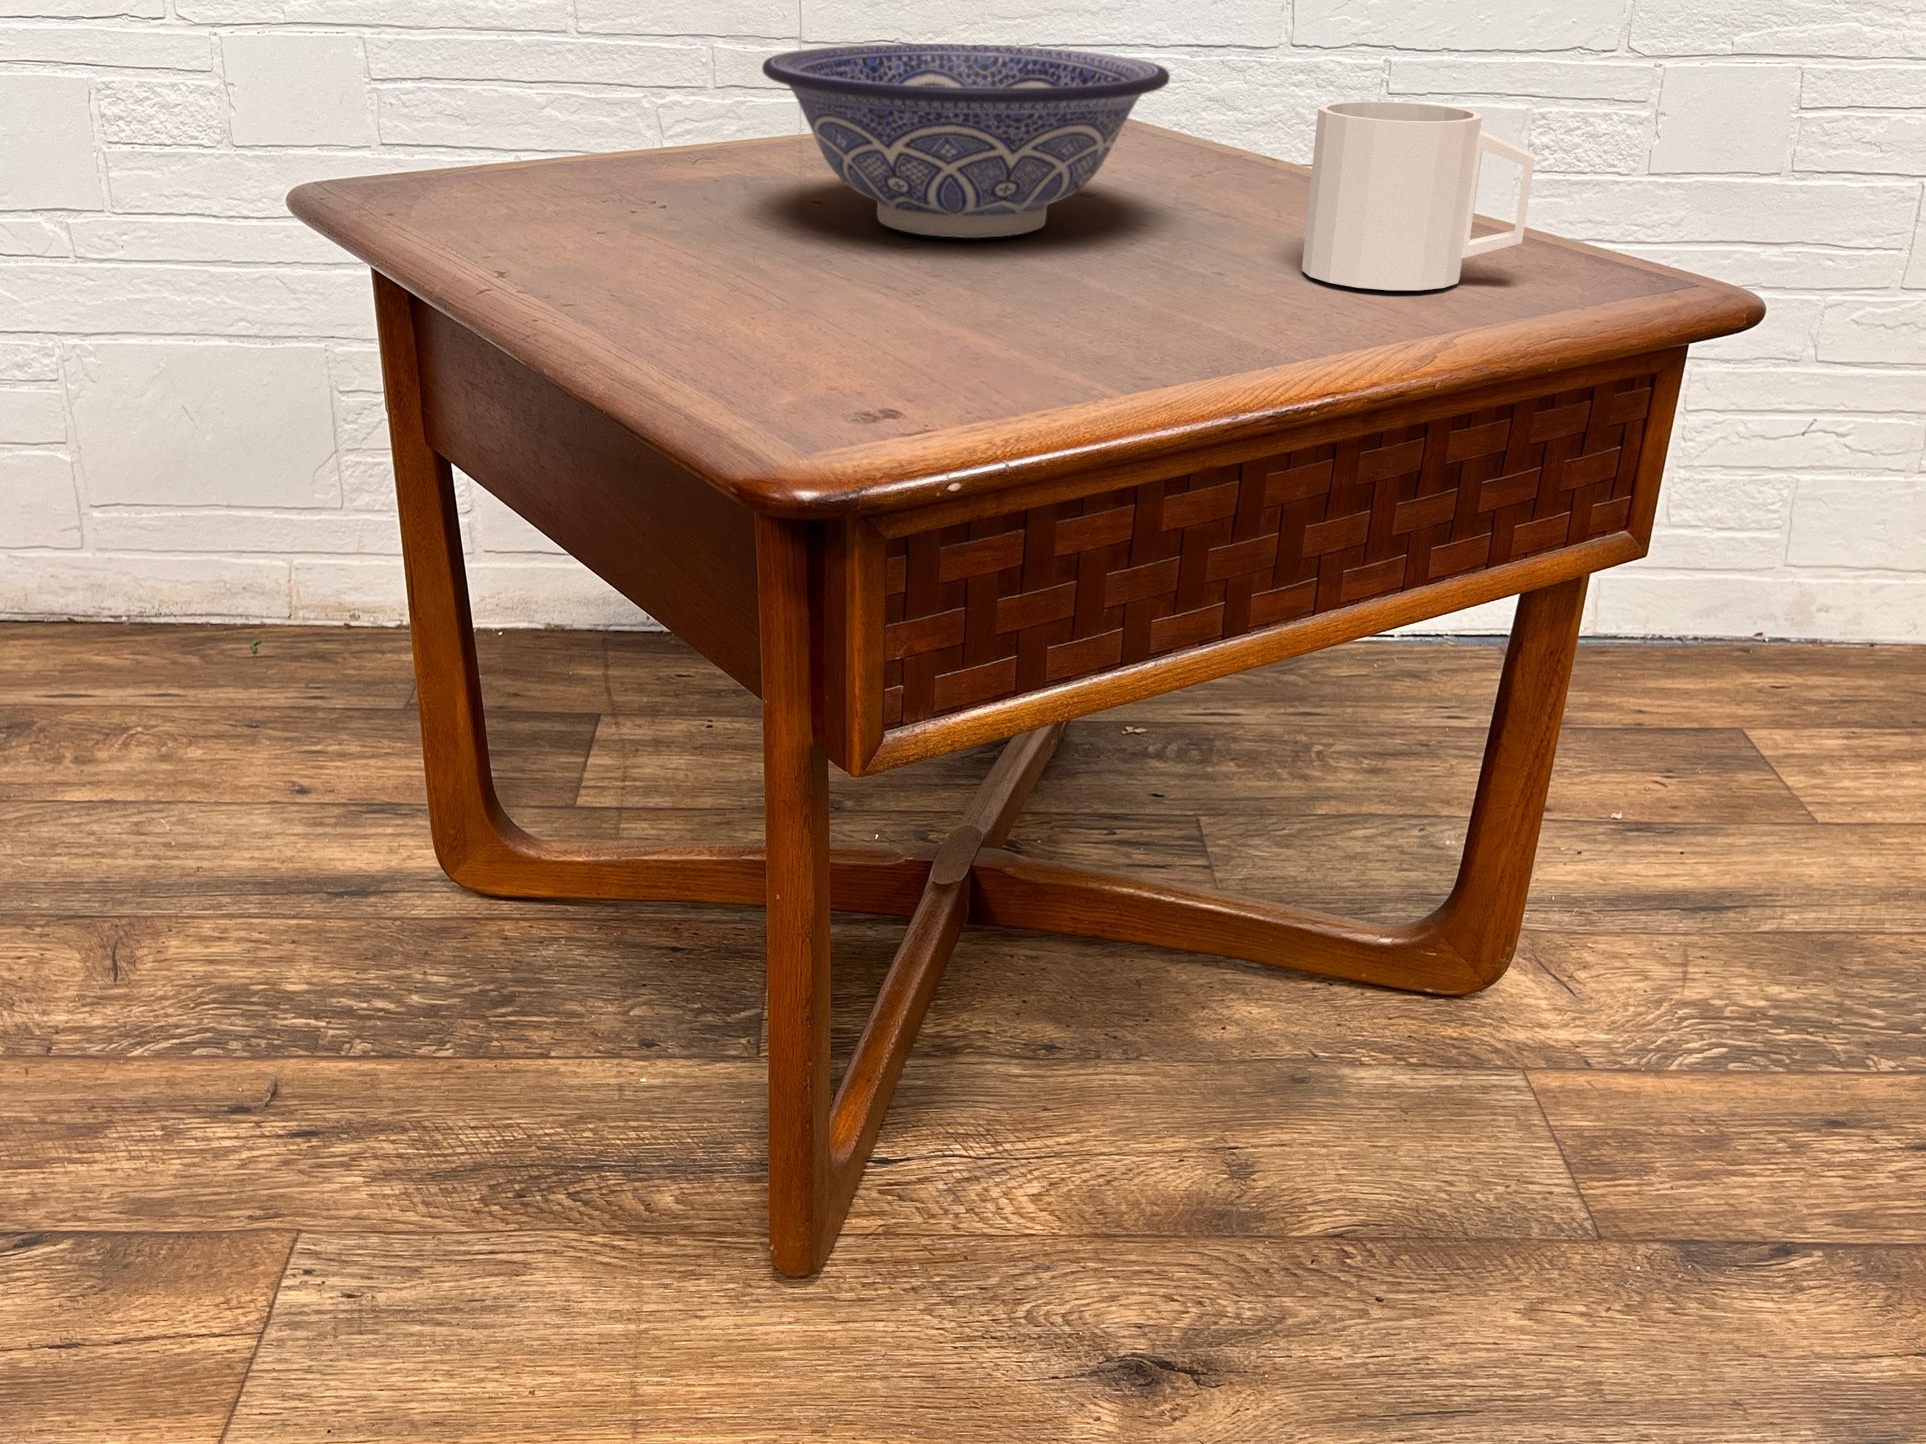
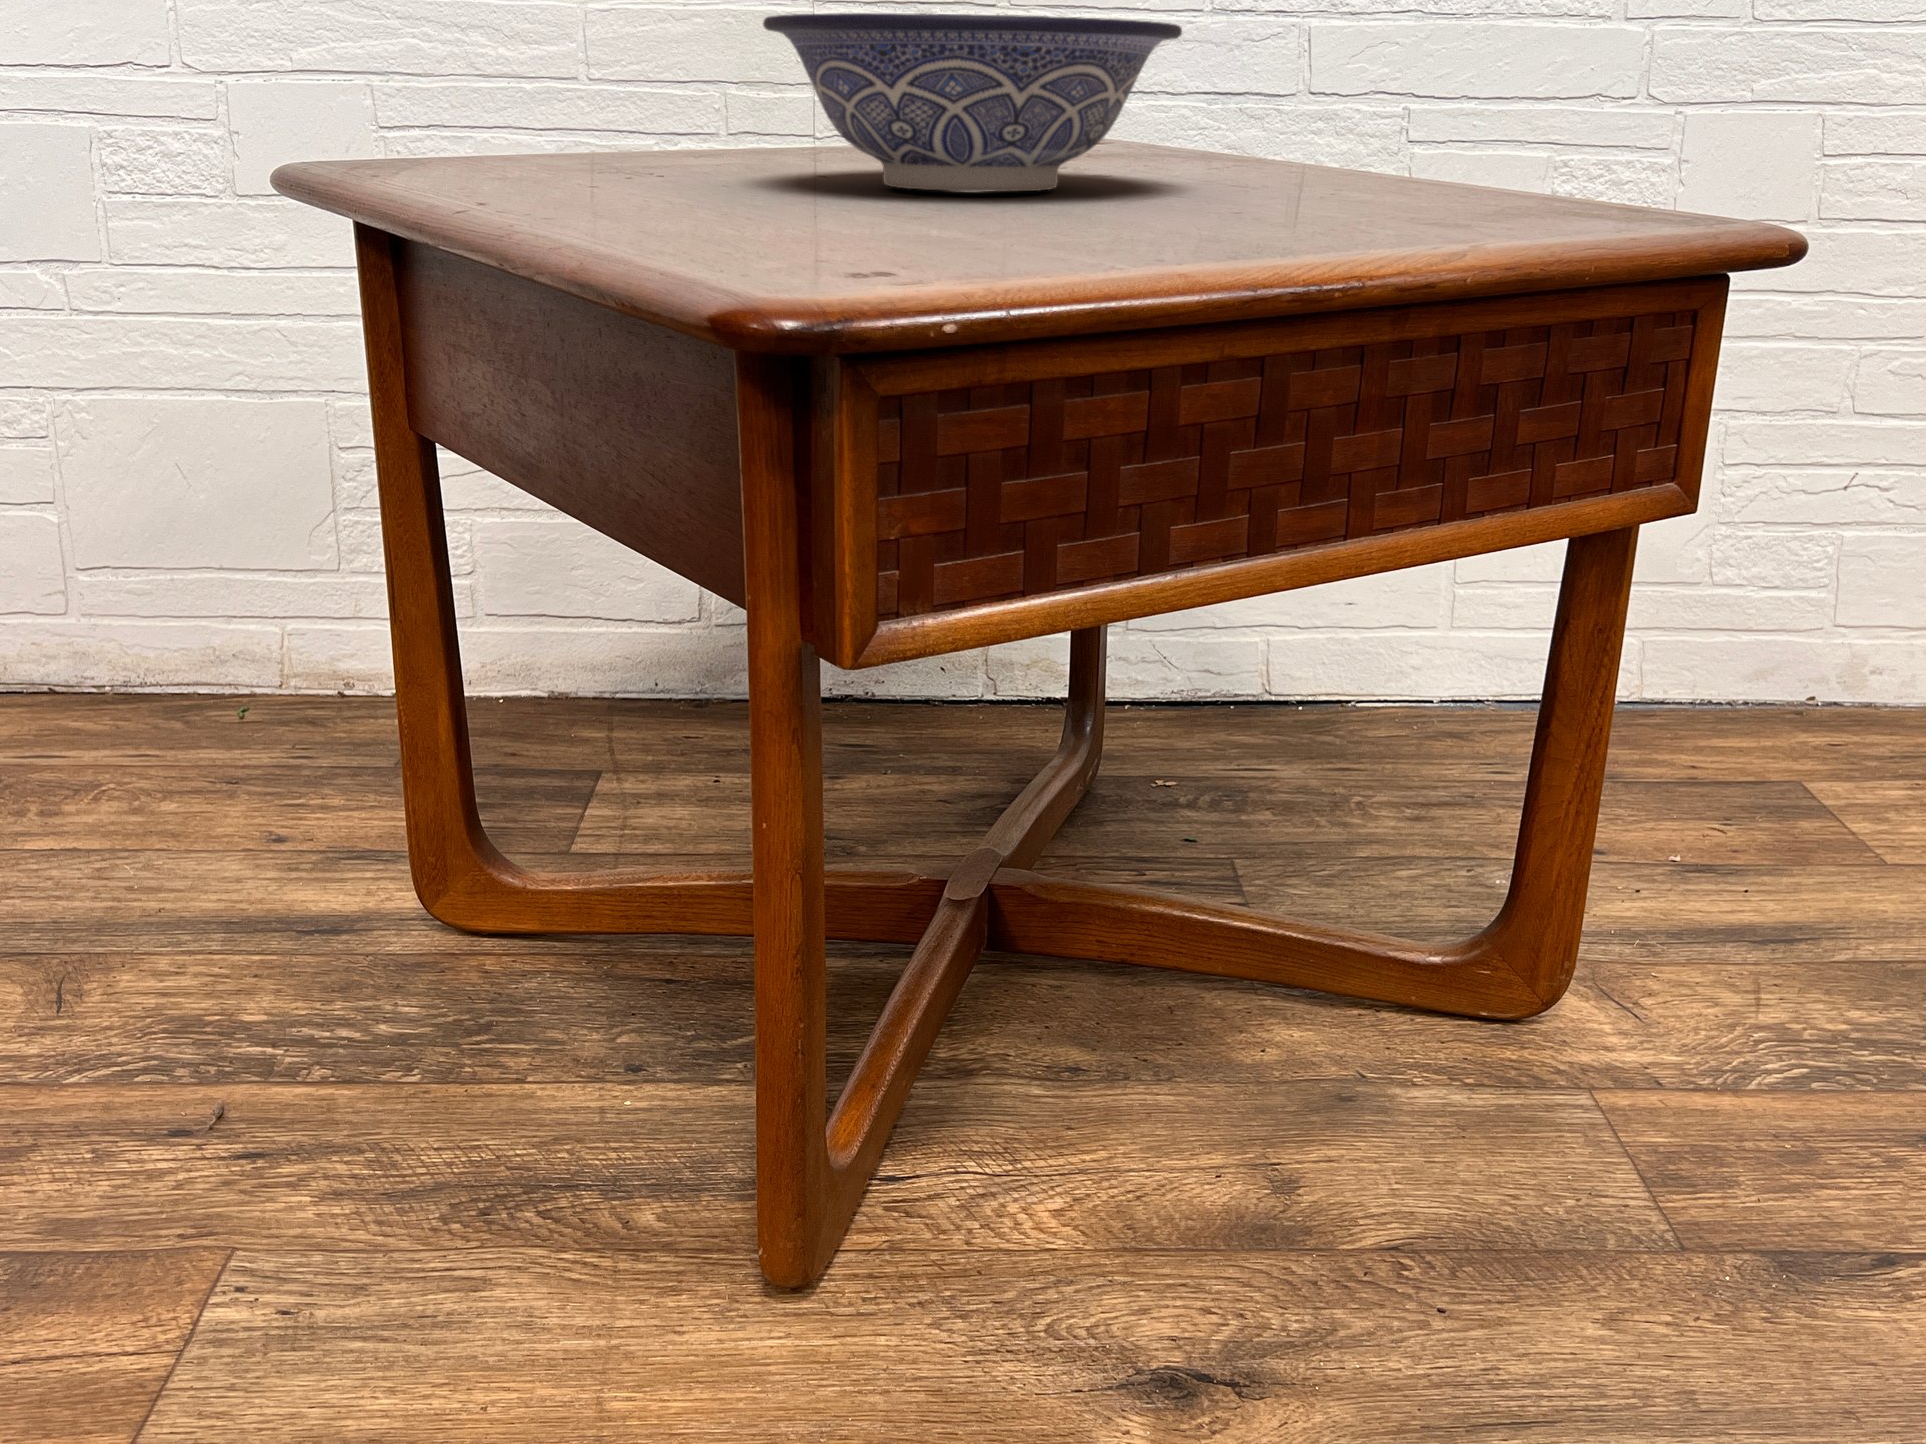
mug: present [1302,101,1535,290] -> none [1323,35,1561,215]

